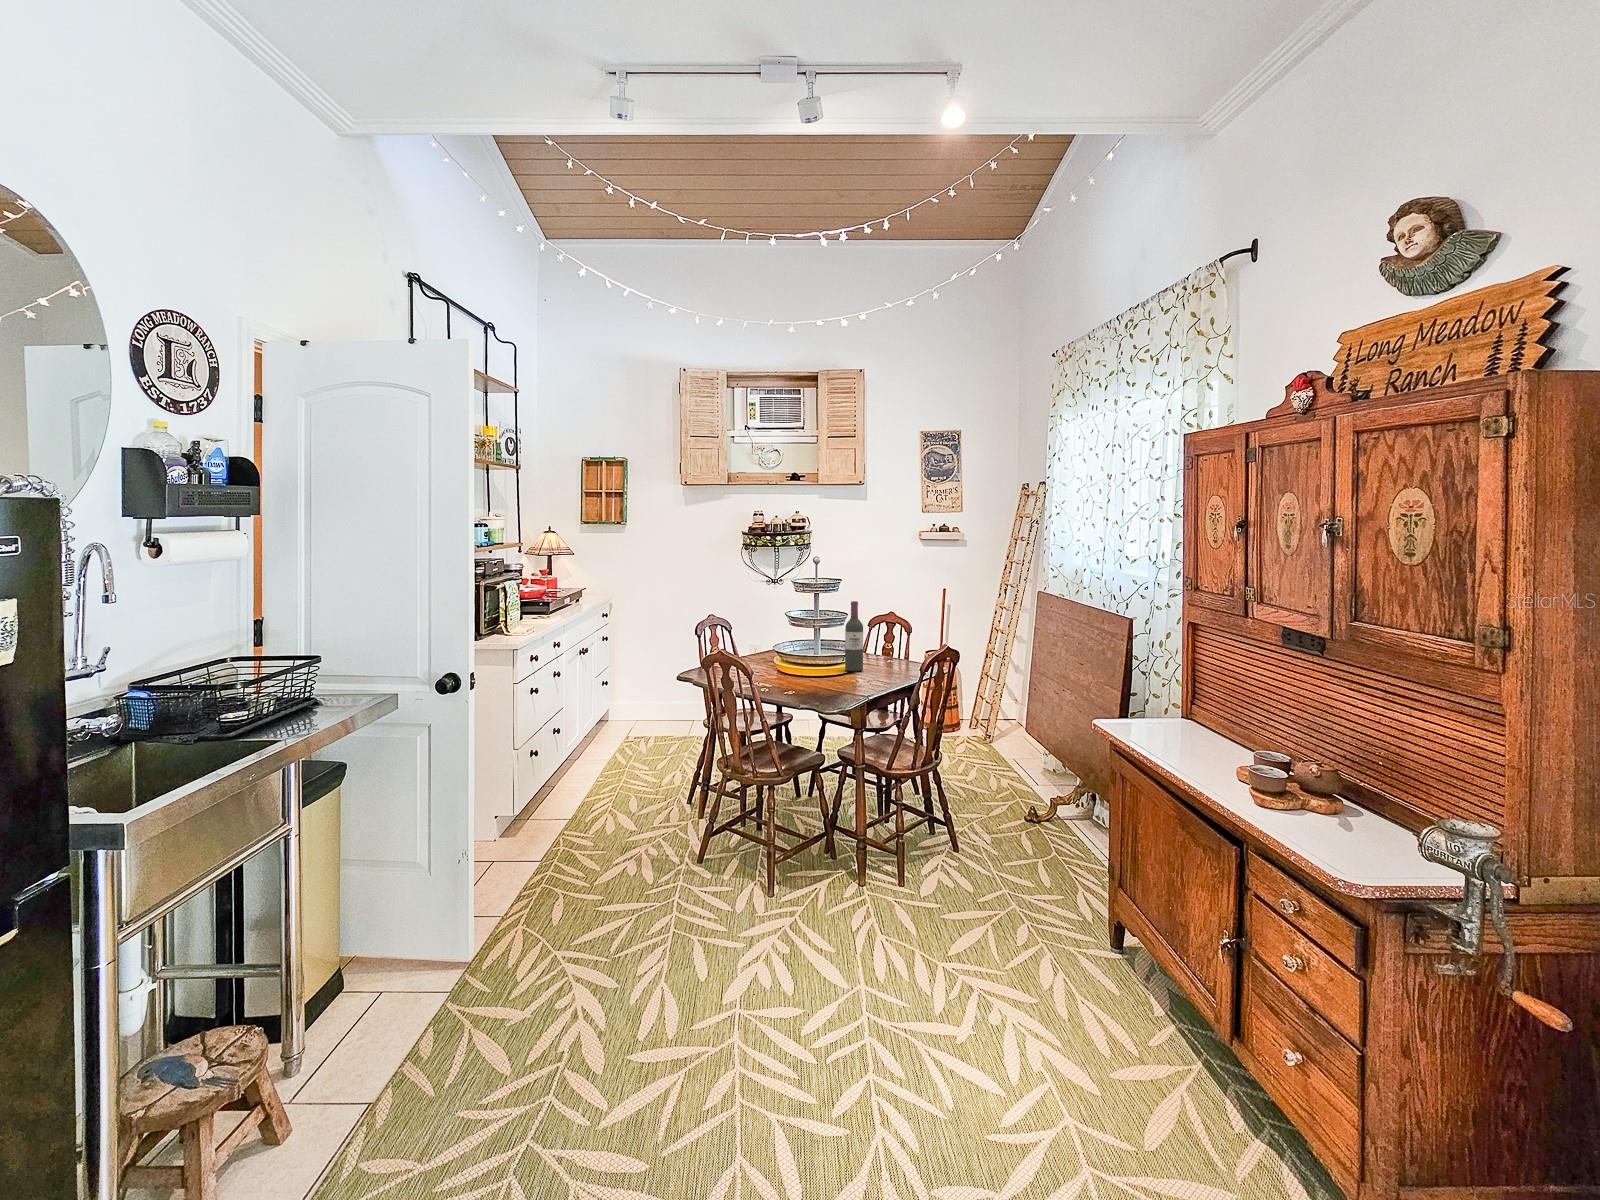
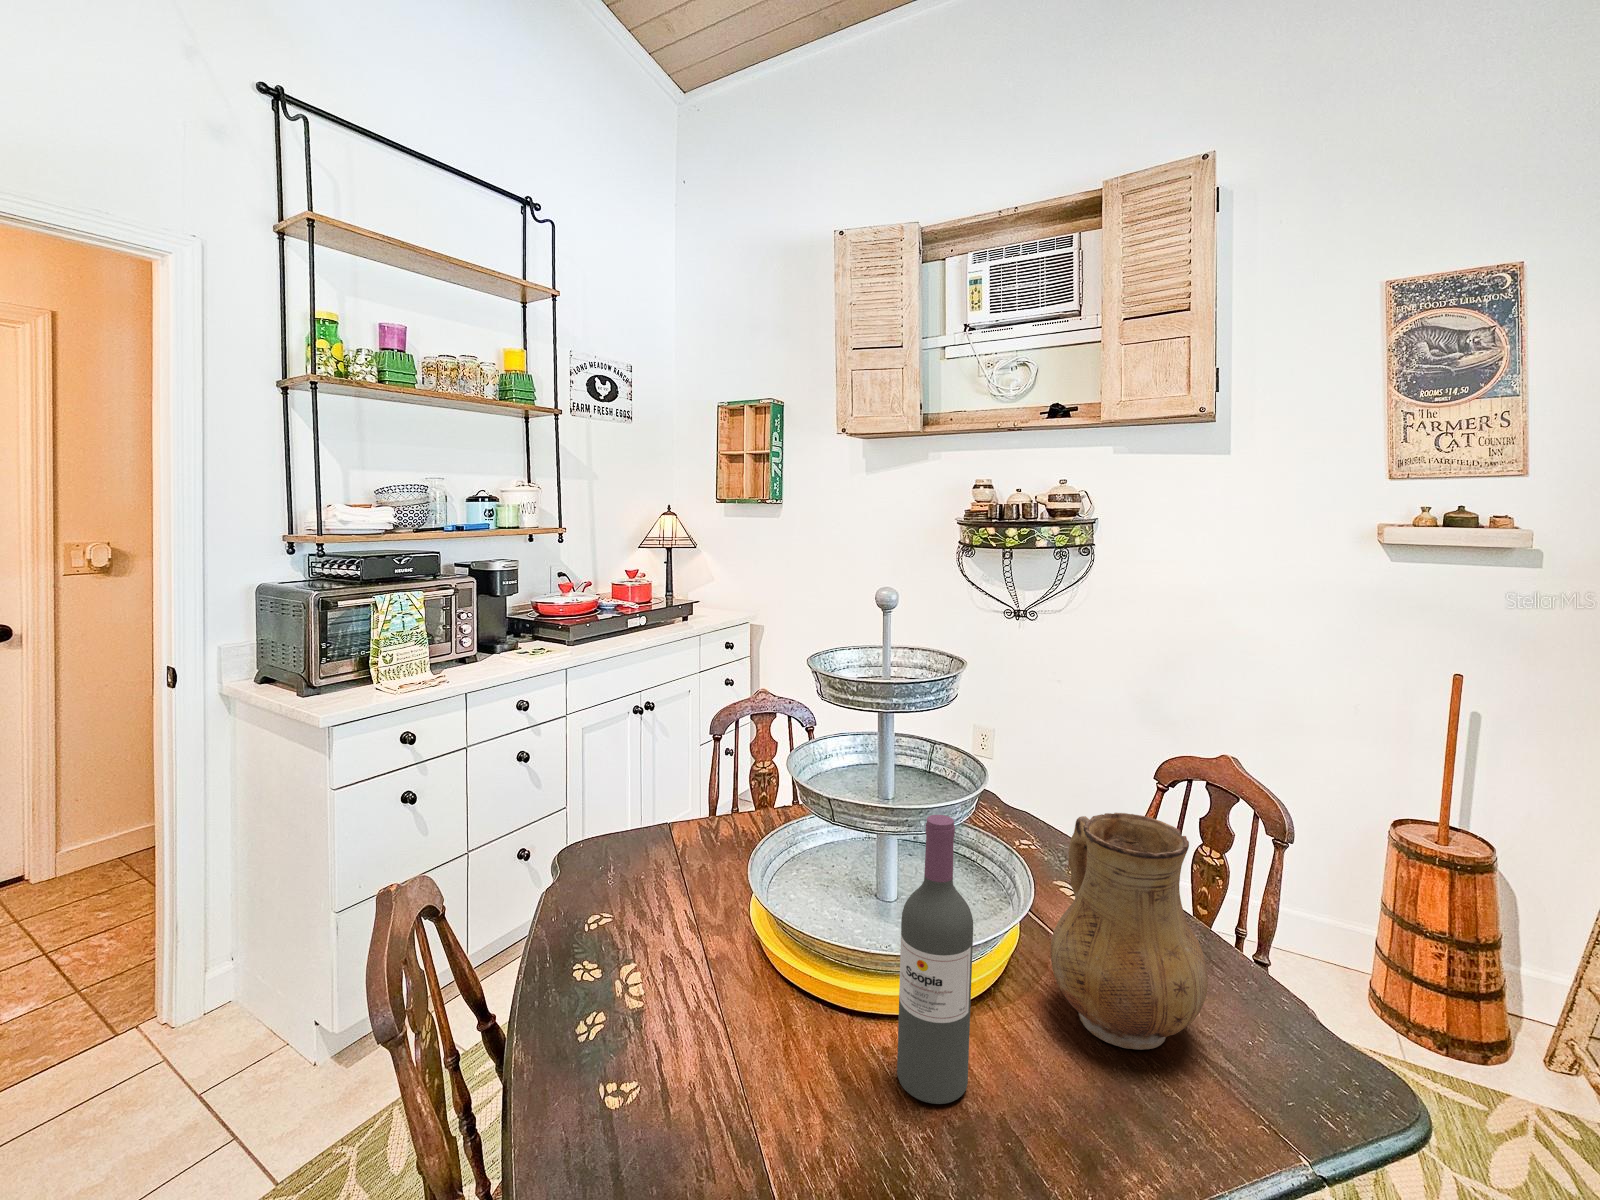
ceramic pitcher: none [868,608,907,664] -> present [1050,813,1208,1050]

